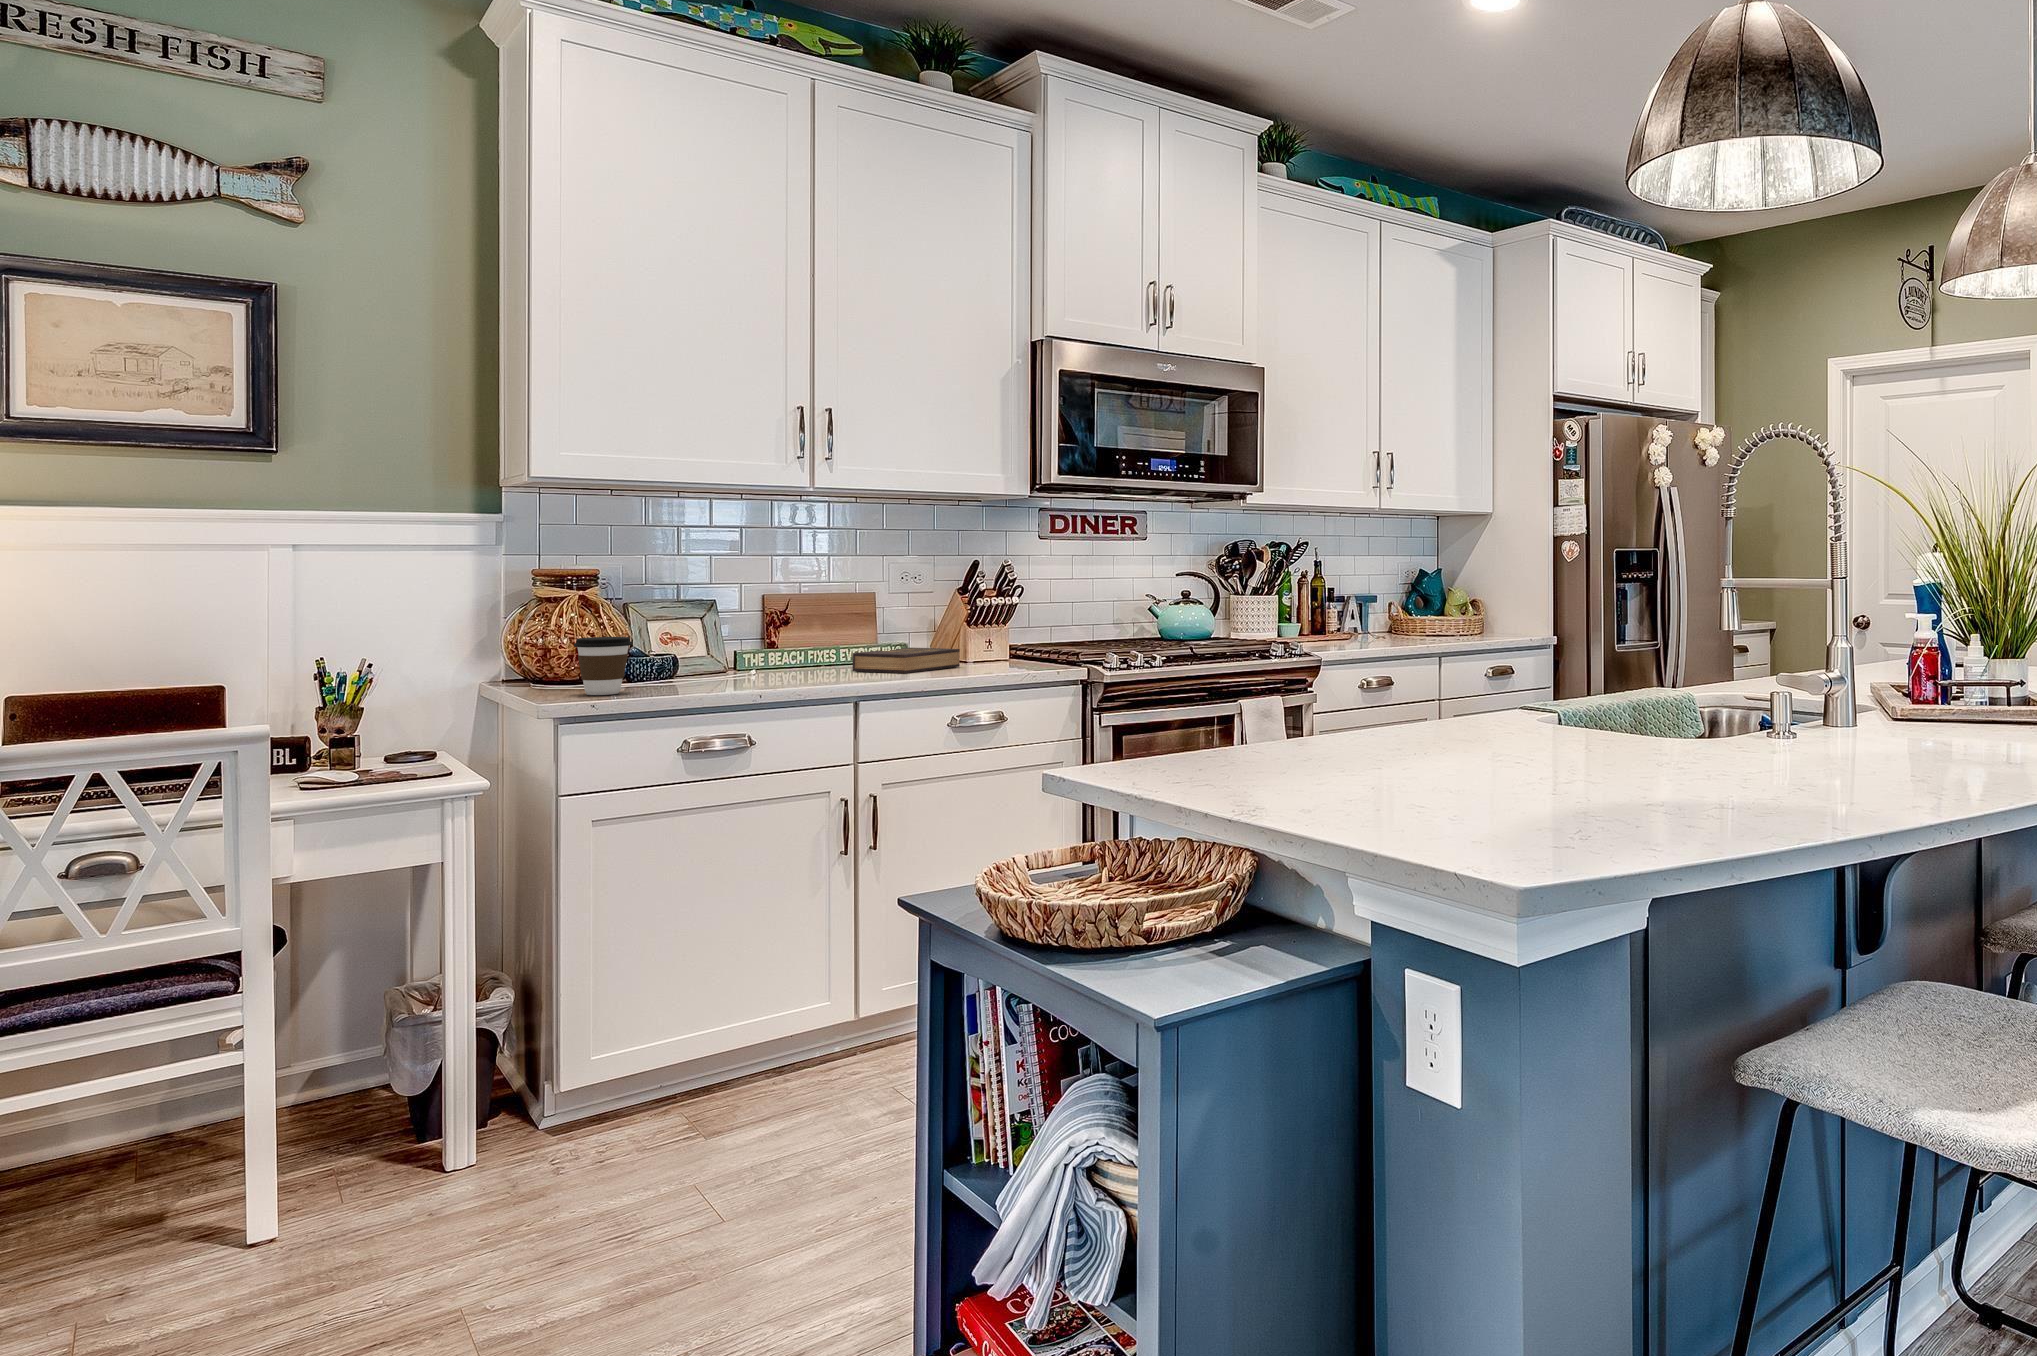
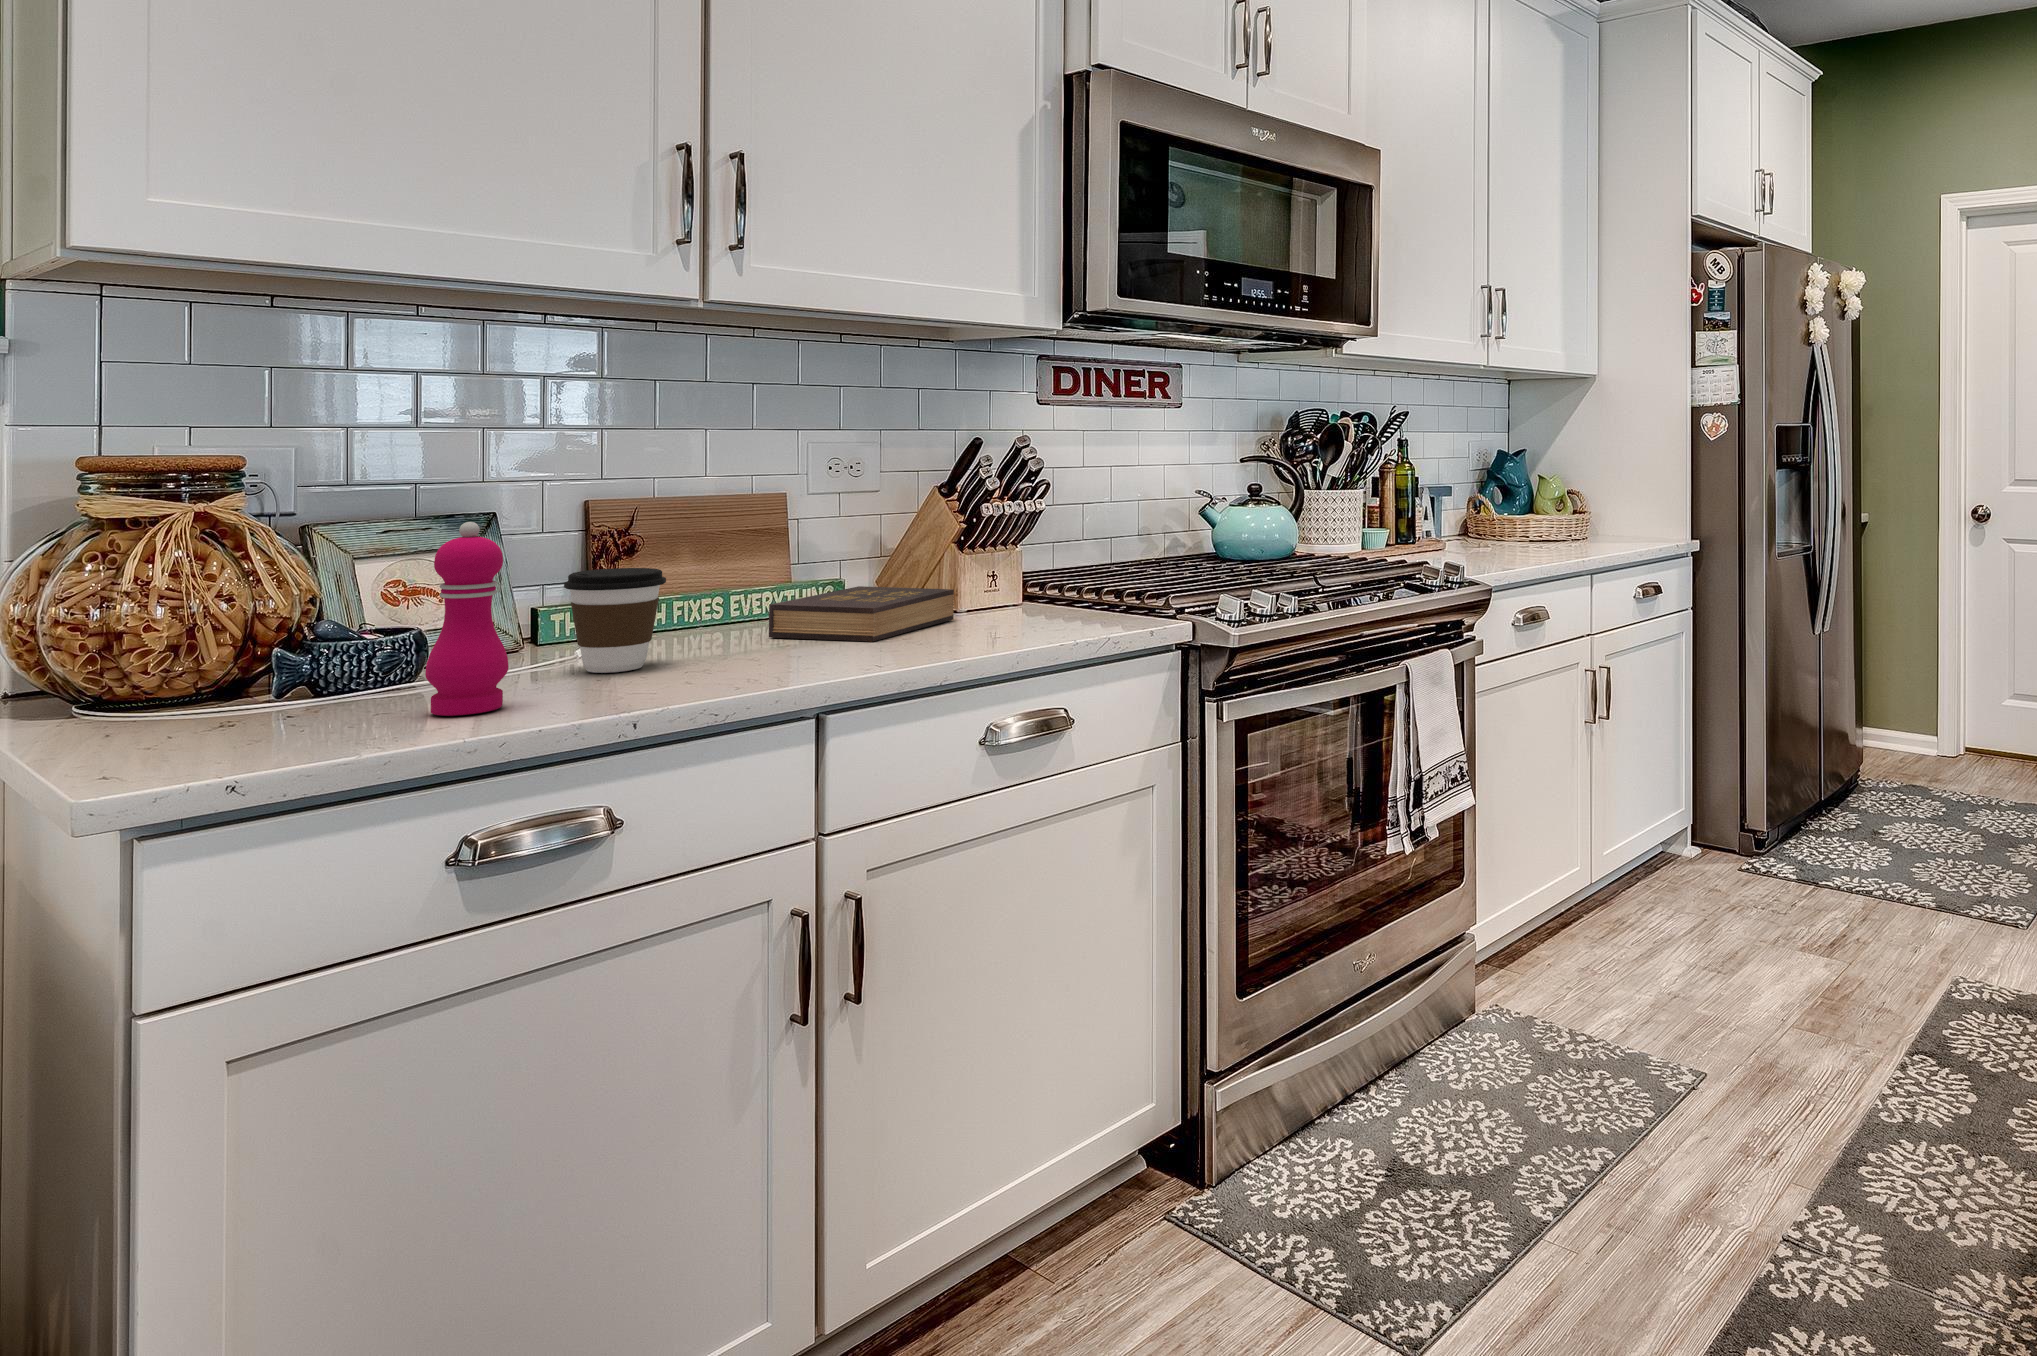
pepper mill: none [678,600,714,690] -> present [425,522,509,716]
coffee cup: present [574,637,632,695] -> present [564,568,666,673]

